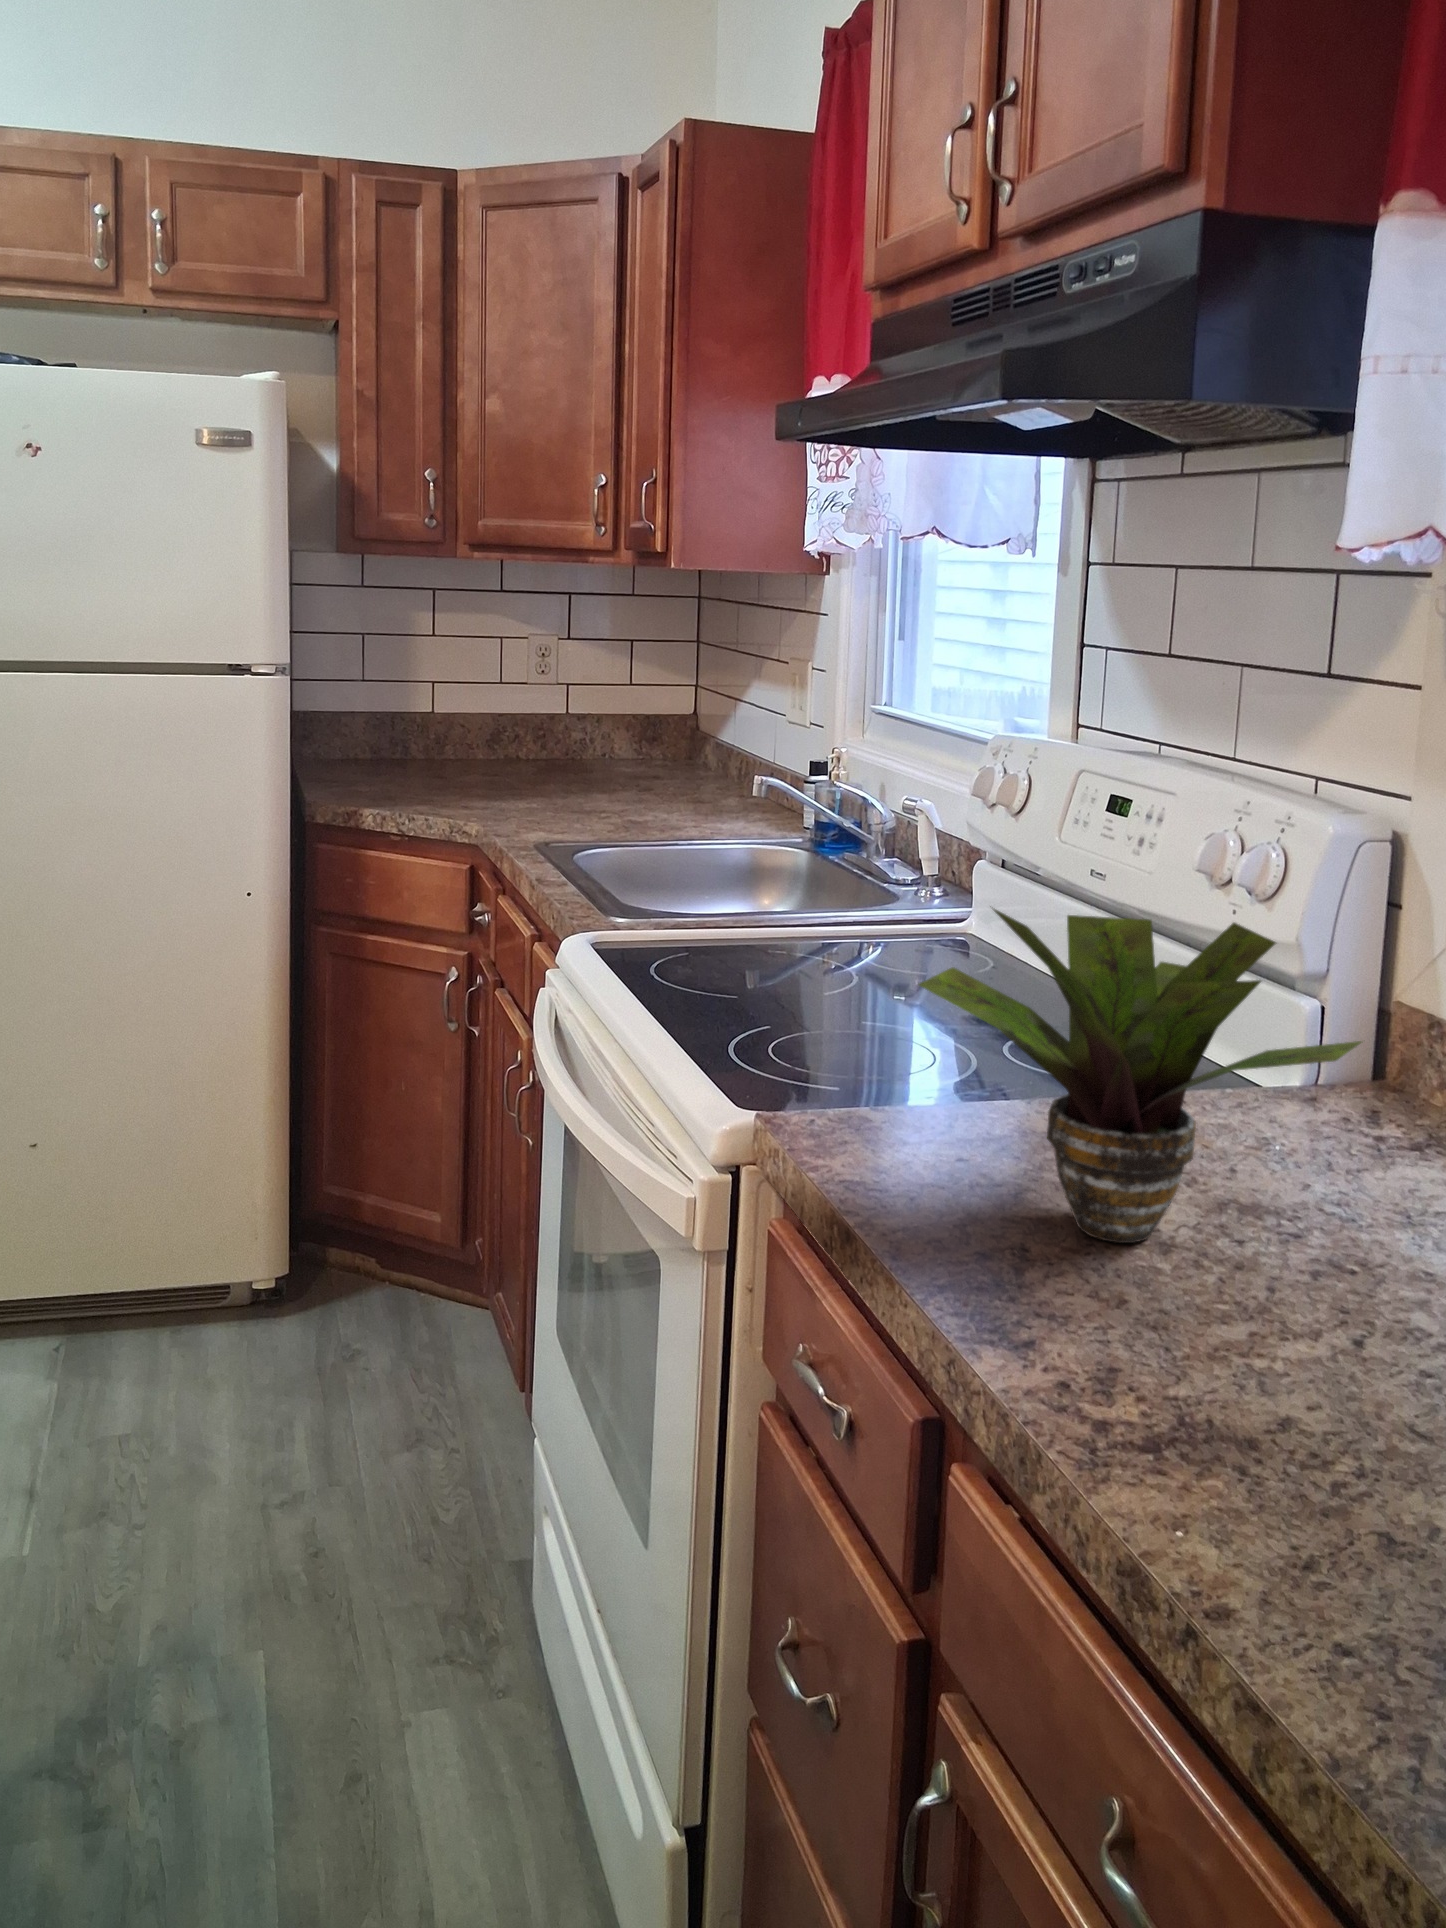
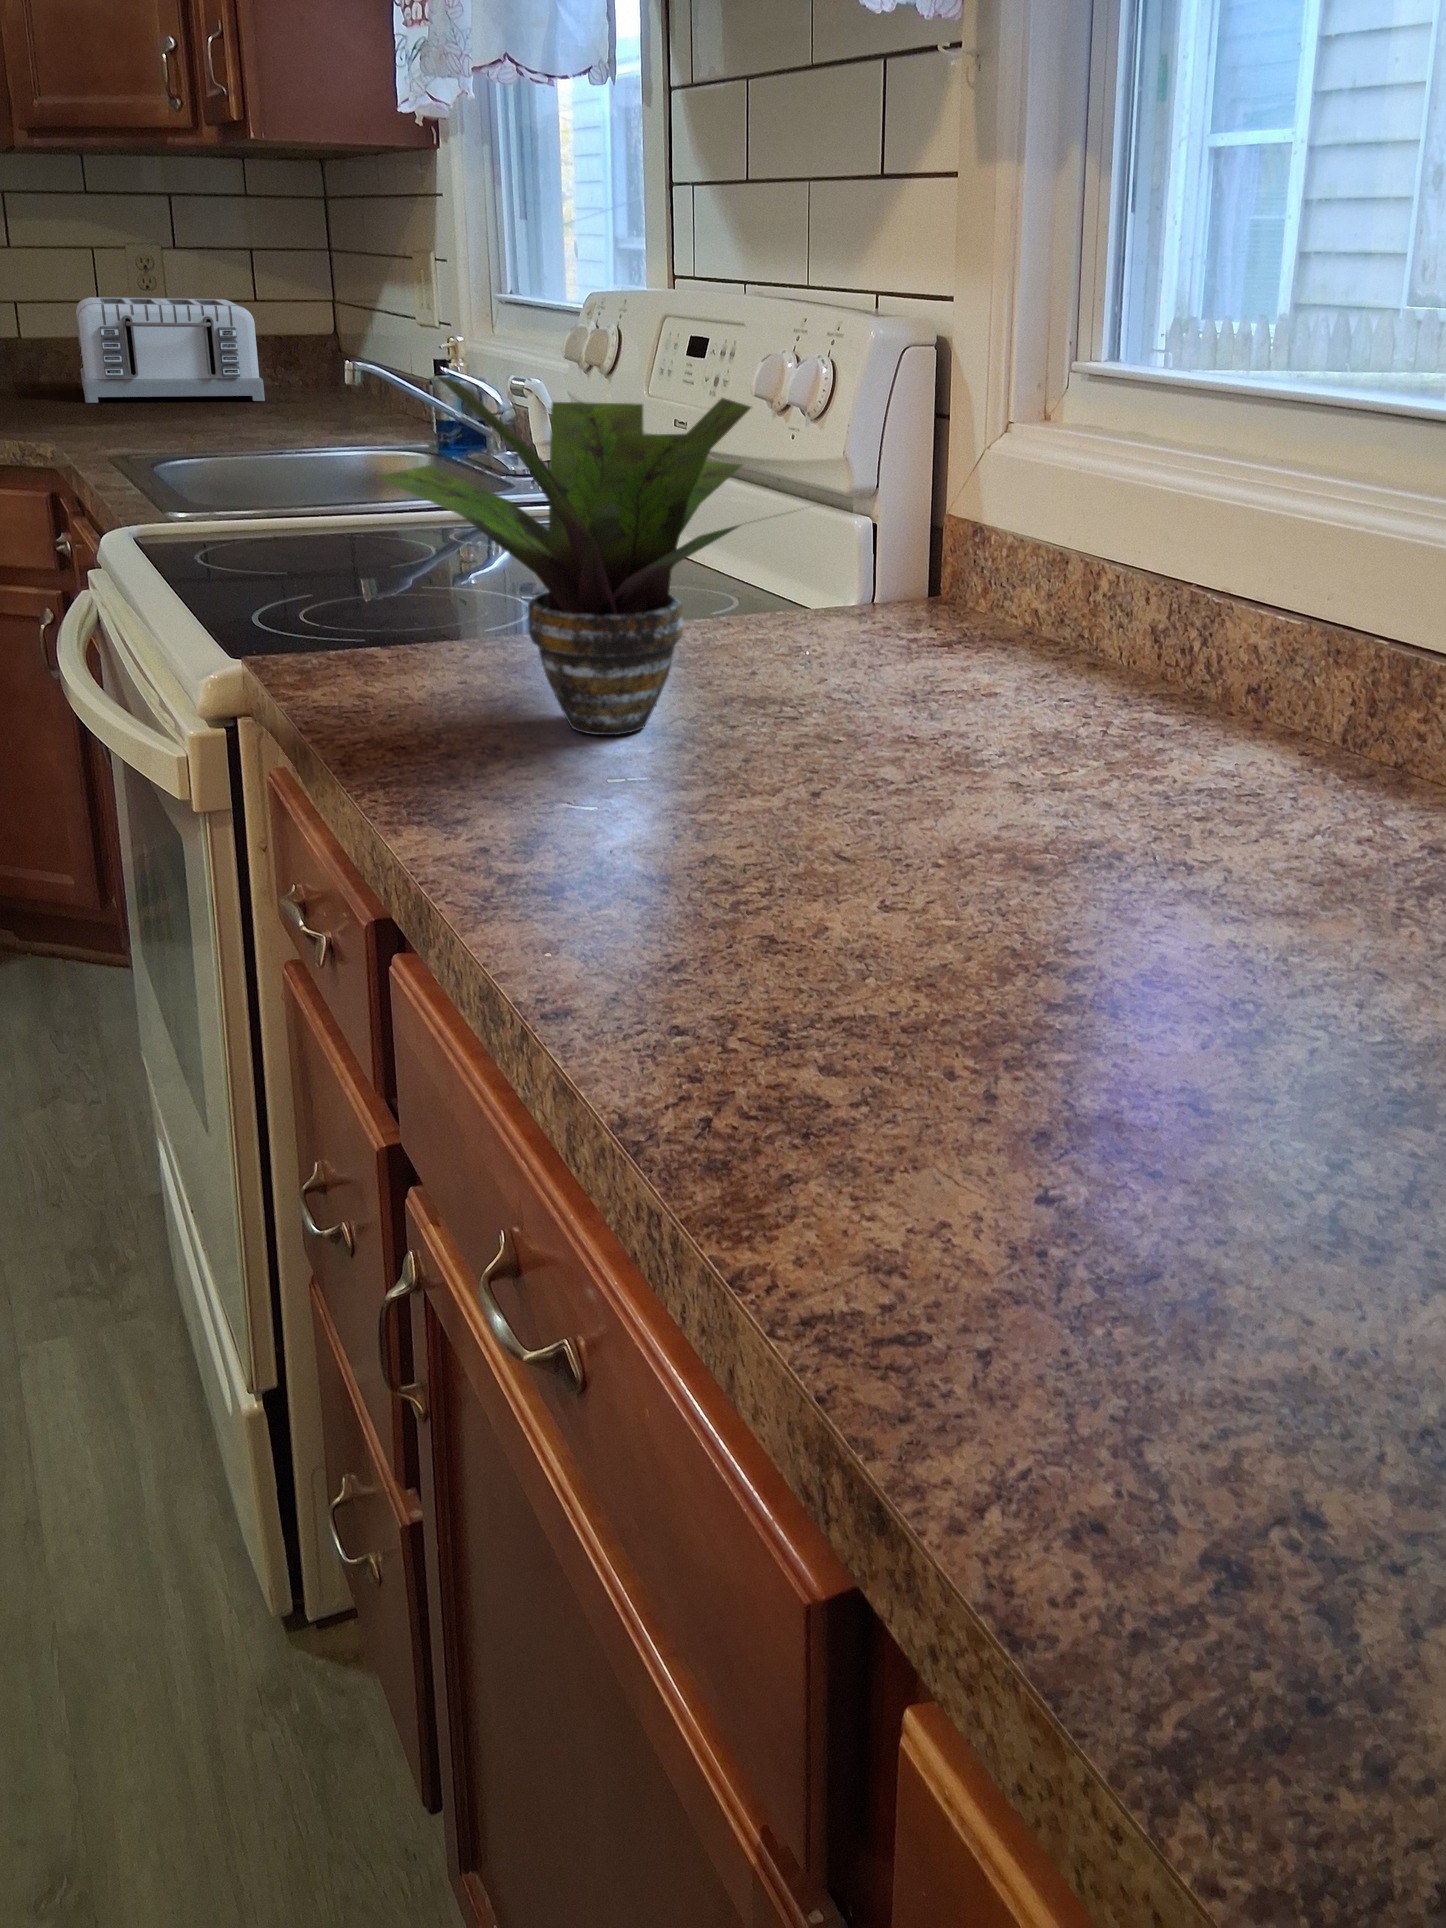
toaster: none [477,683,637,780] -> present [75,297,265,403]

